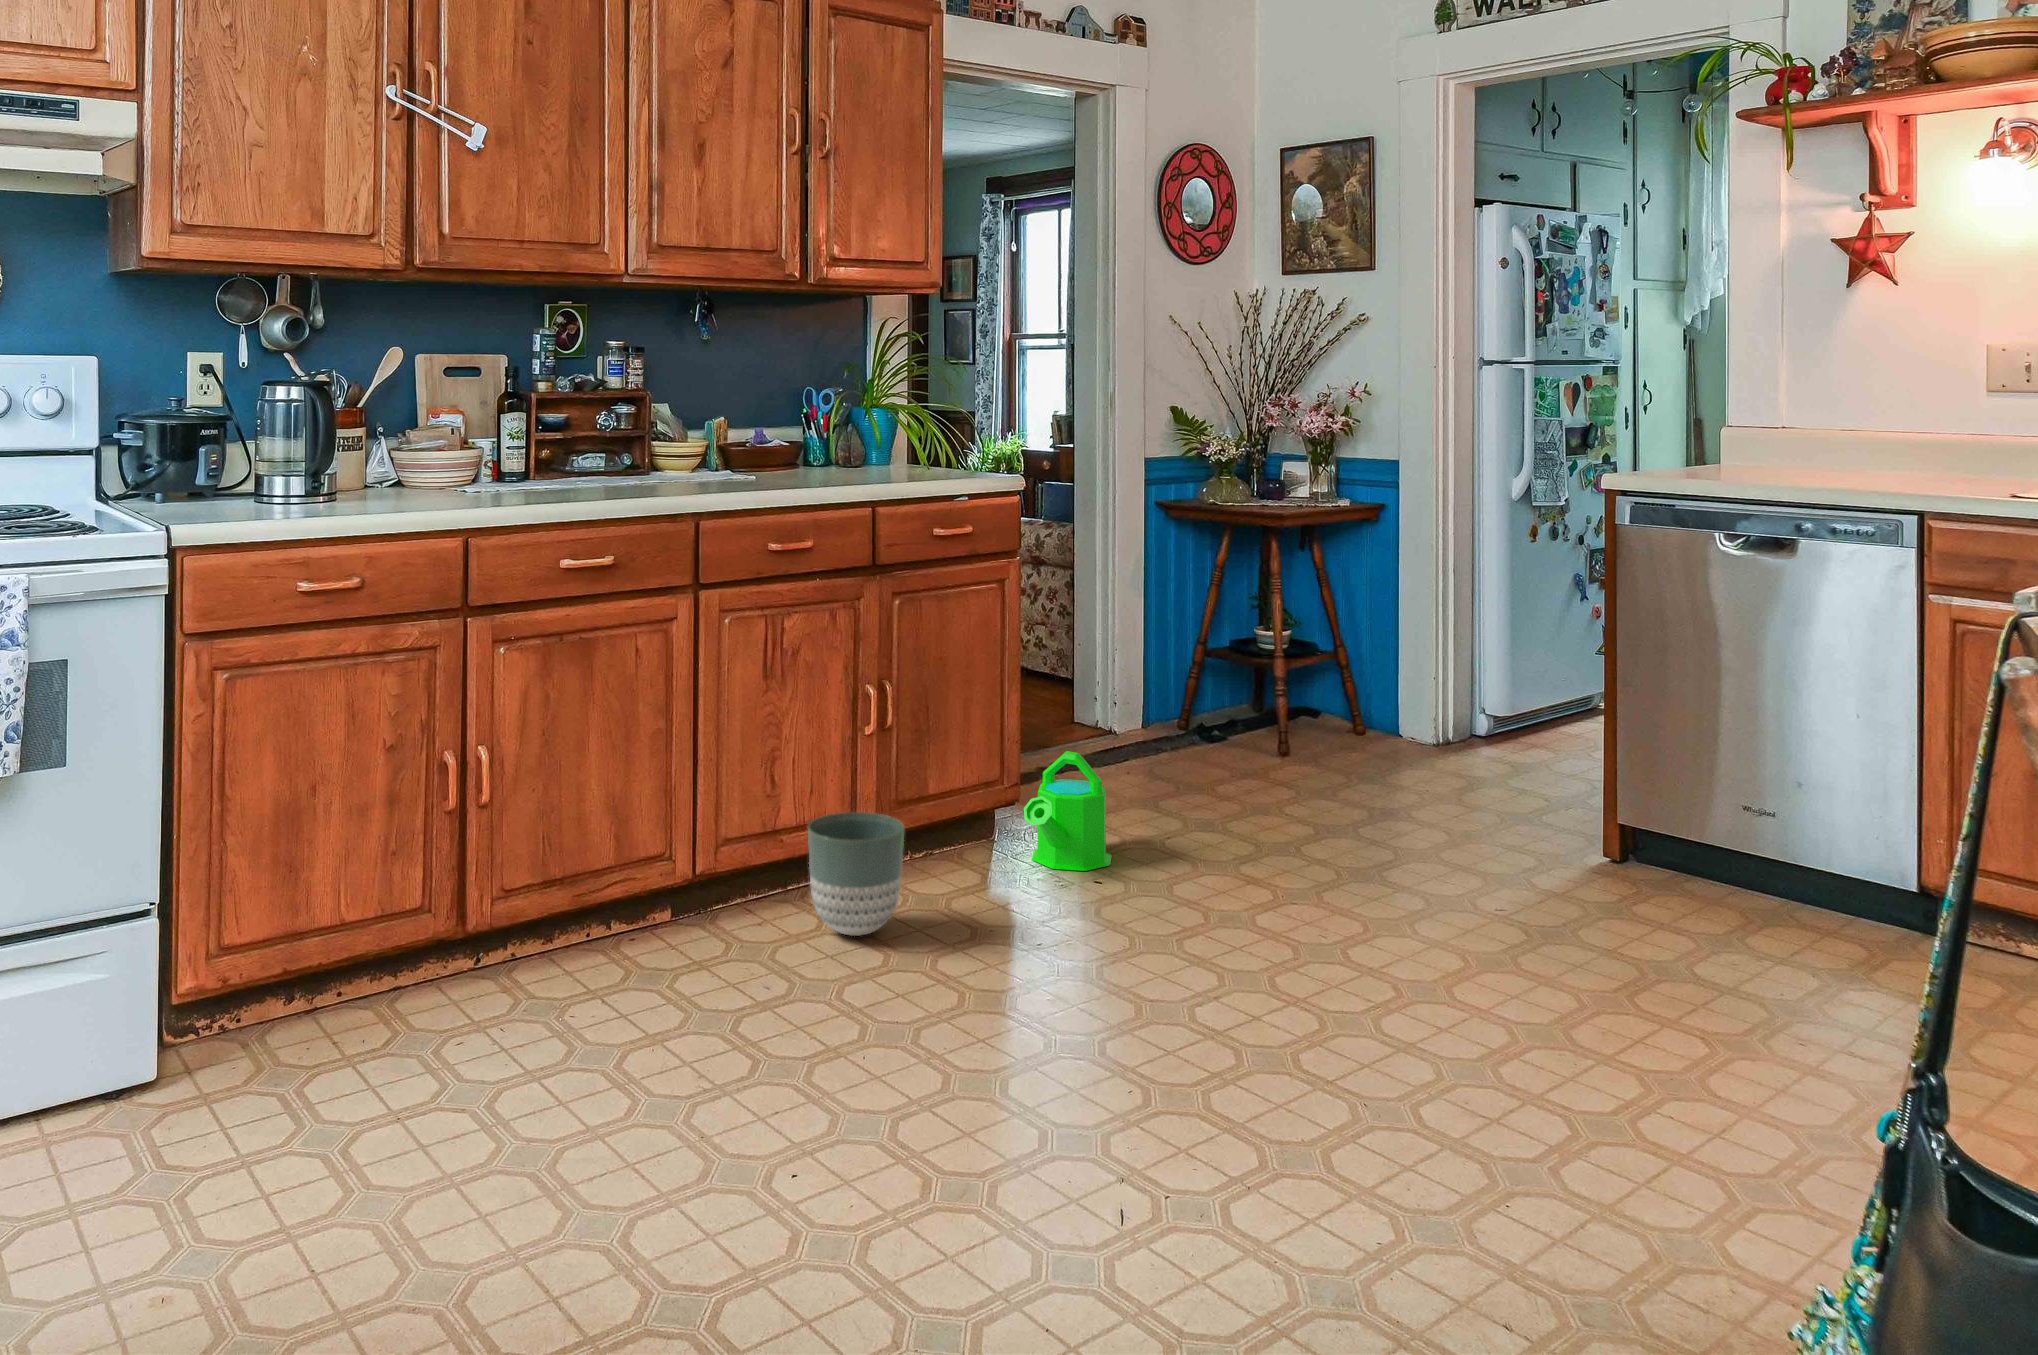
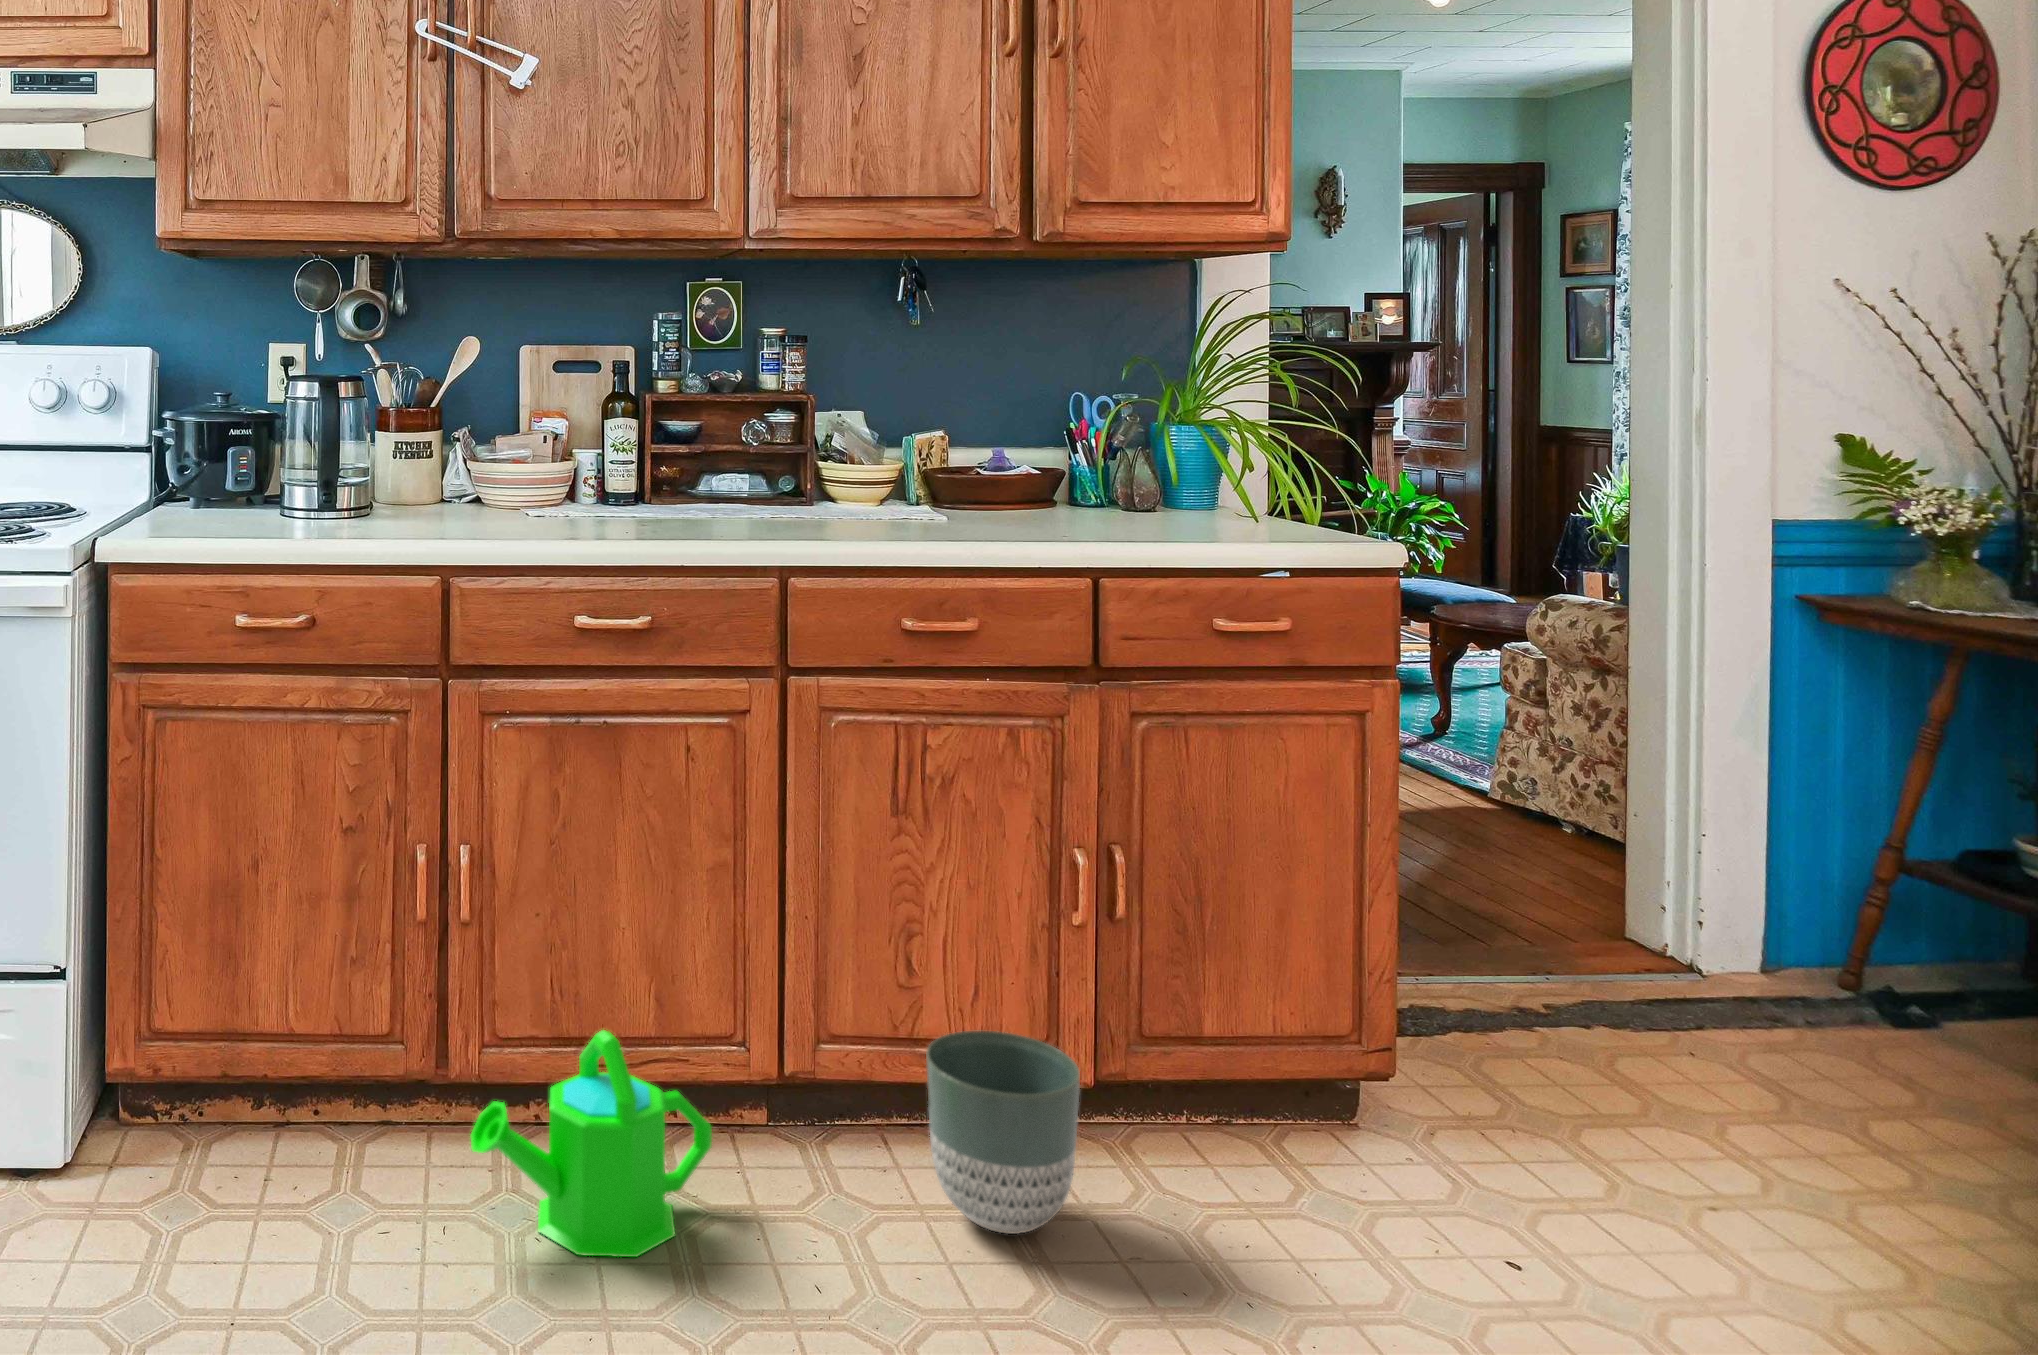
watering can: present [1024,751,1112,871] -> present [470,1030,712,1257]

